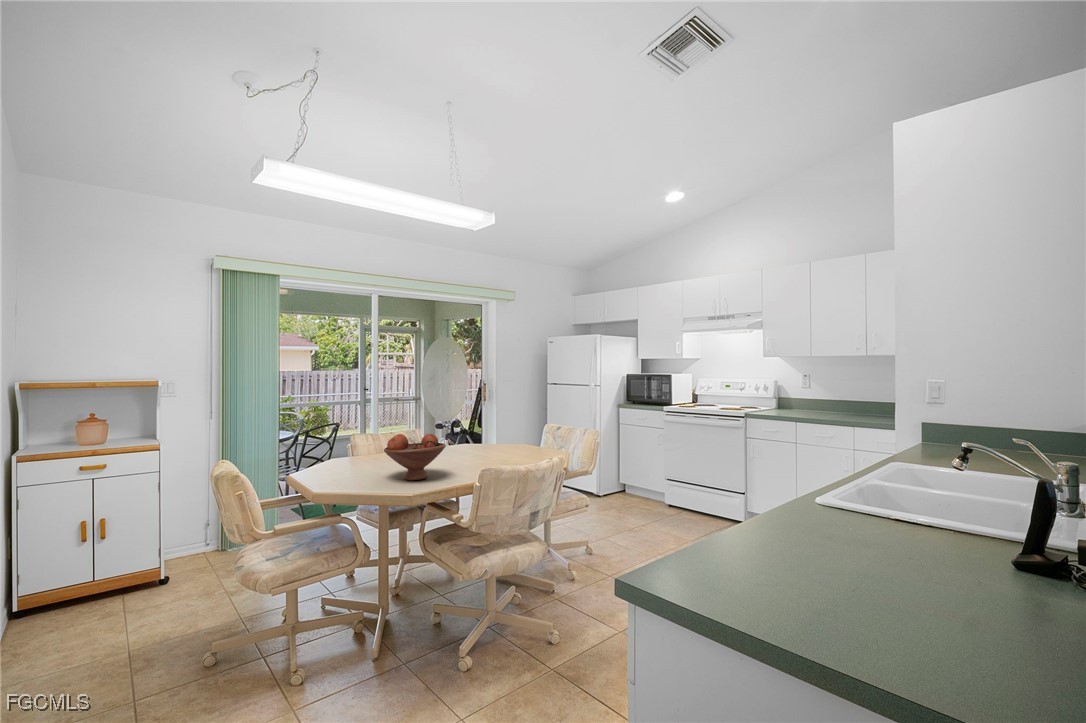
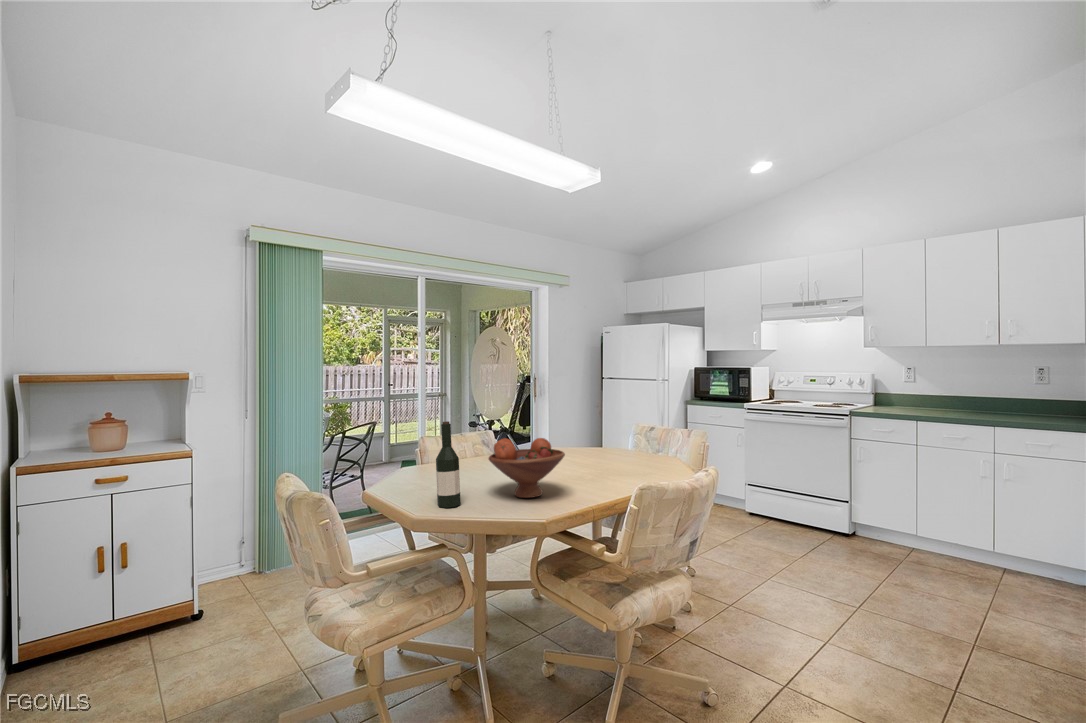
wine bottle: none [339,420,357,486] -> present [436,421,461,508]

